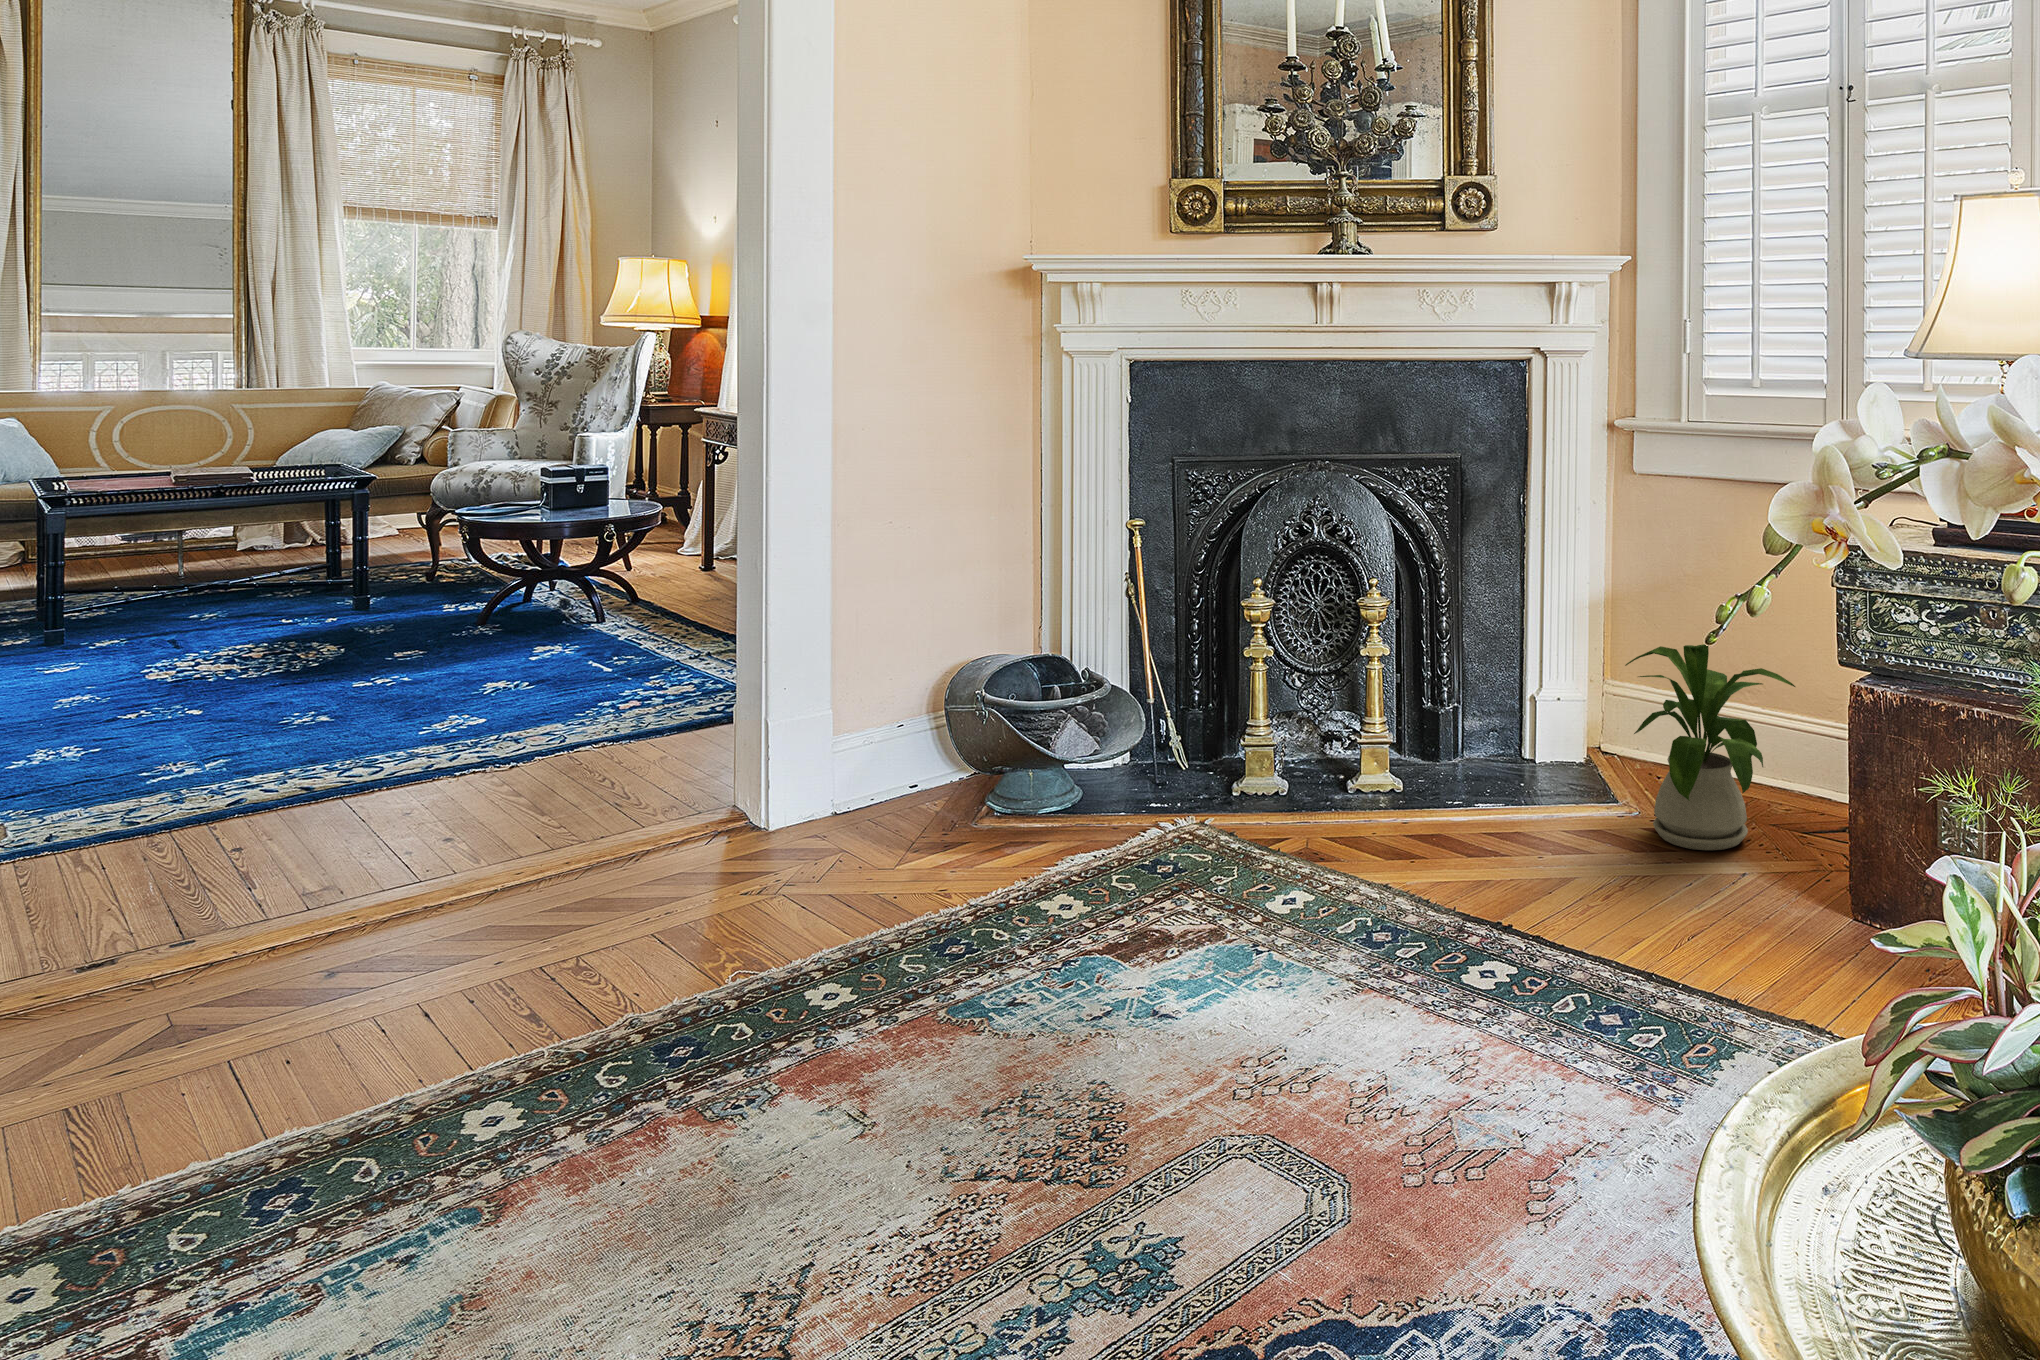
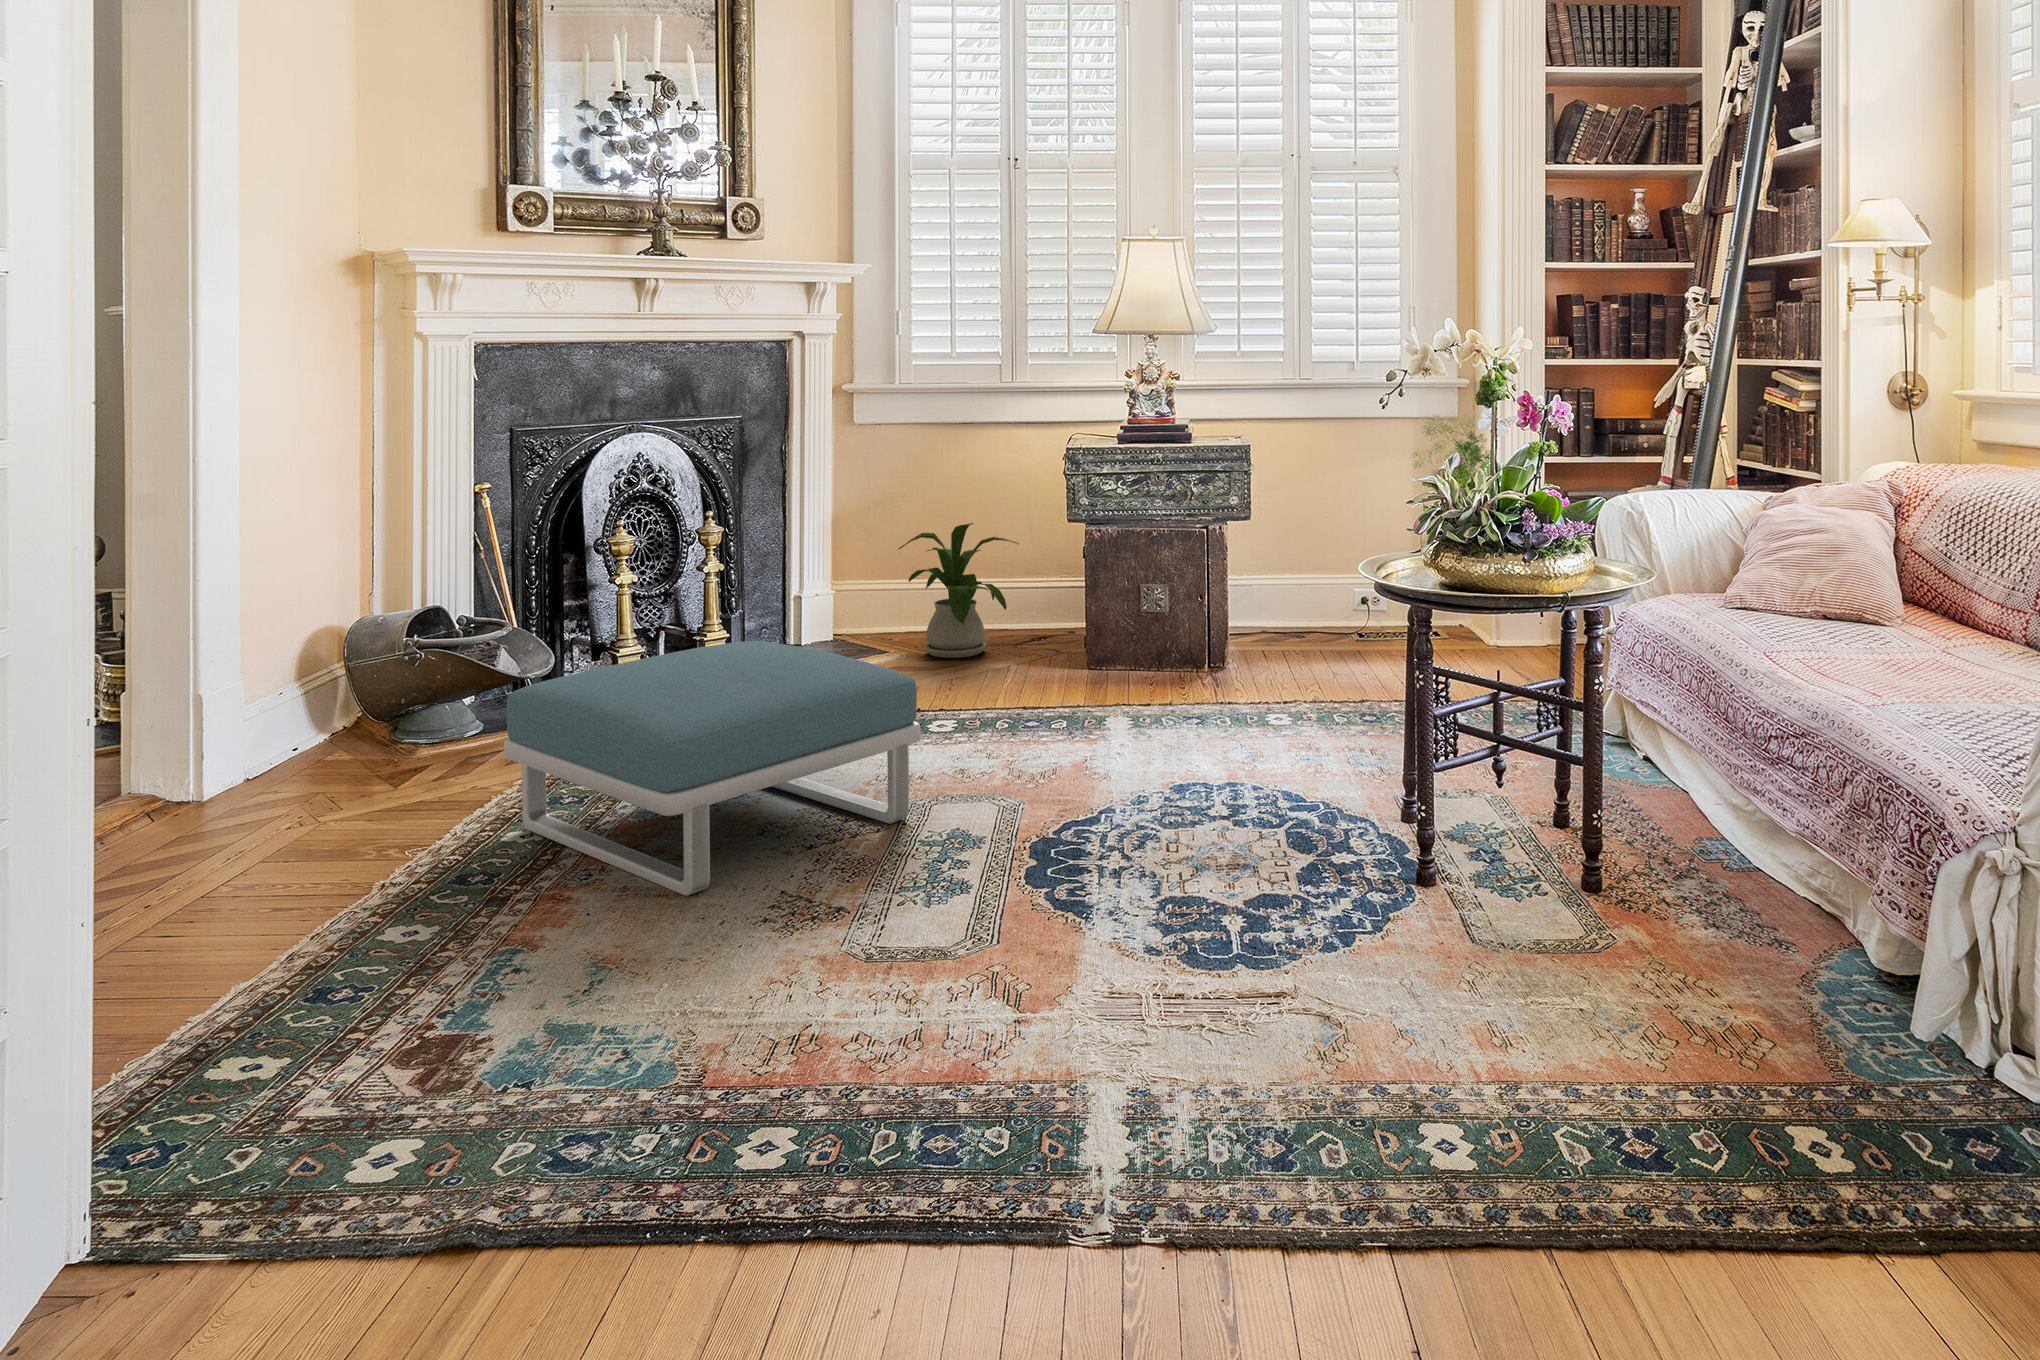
footstool: none [611,795,1159,1234] -> present [504,641,920,896]

